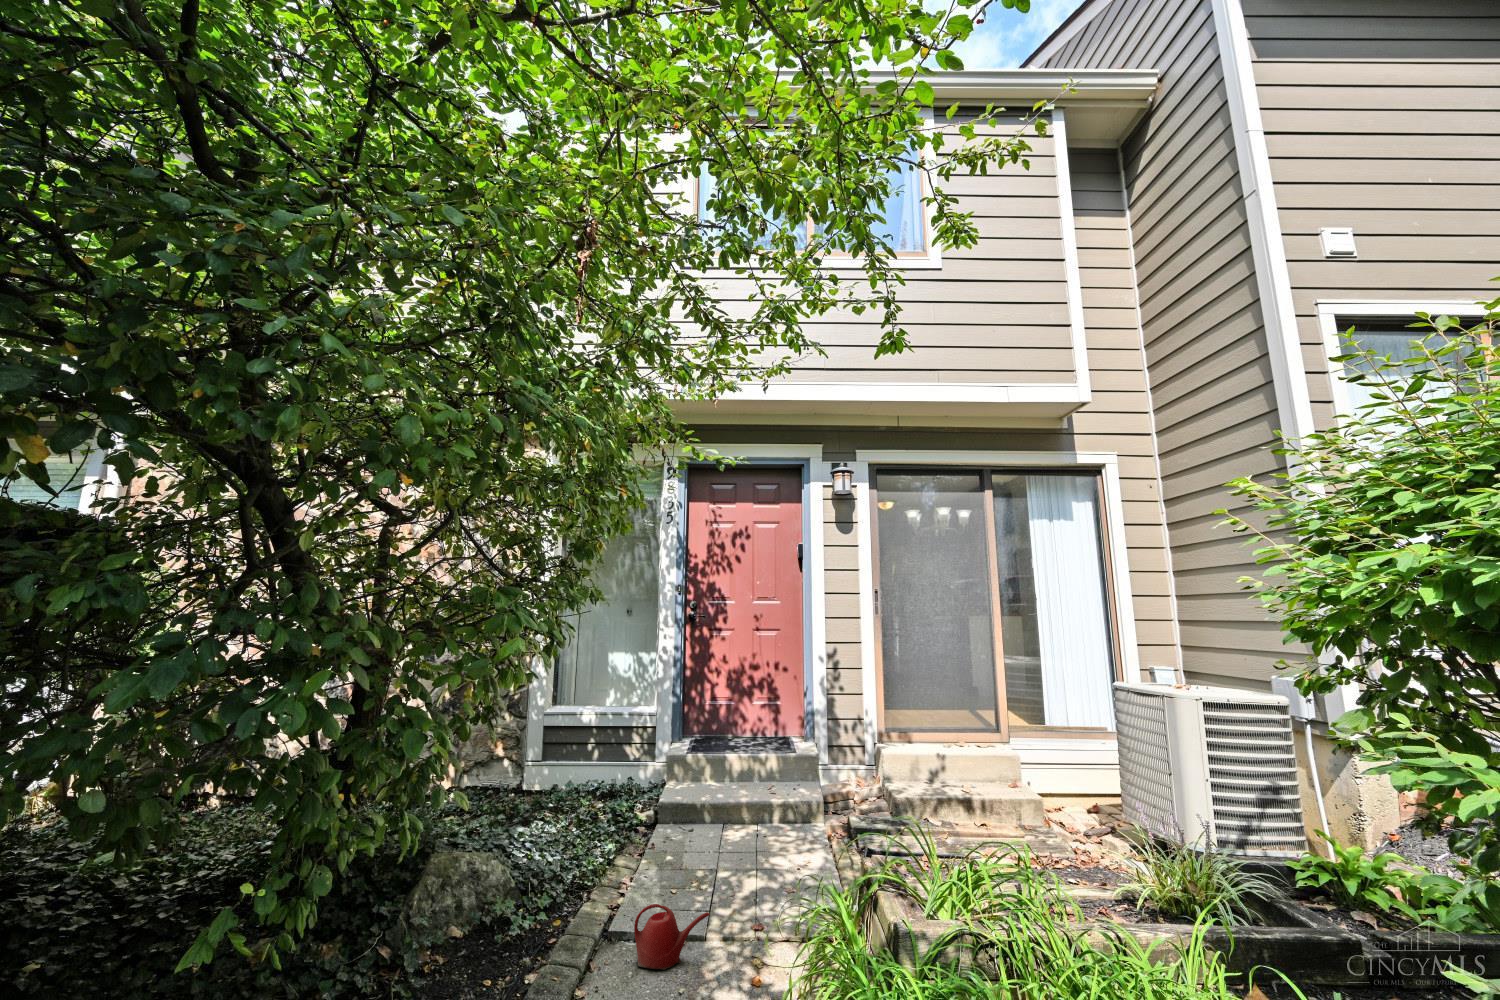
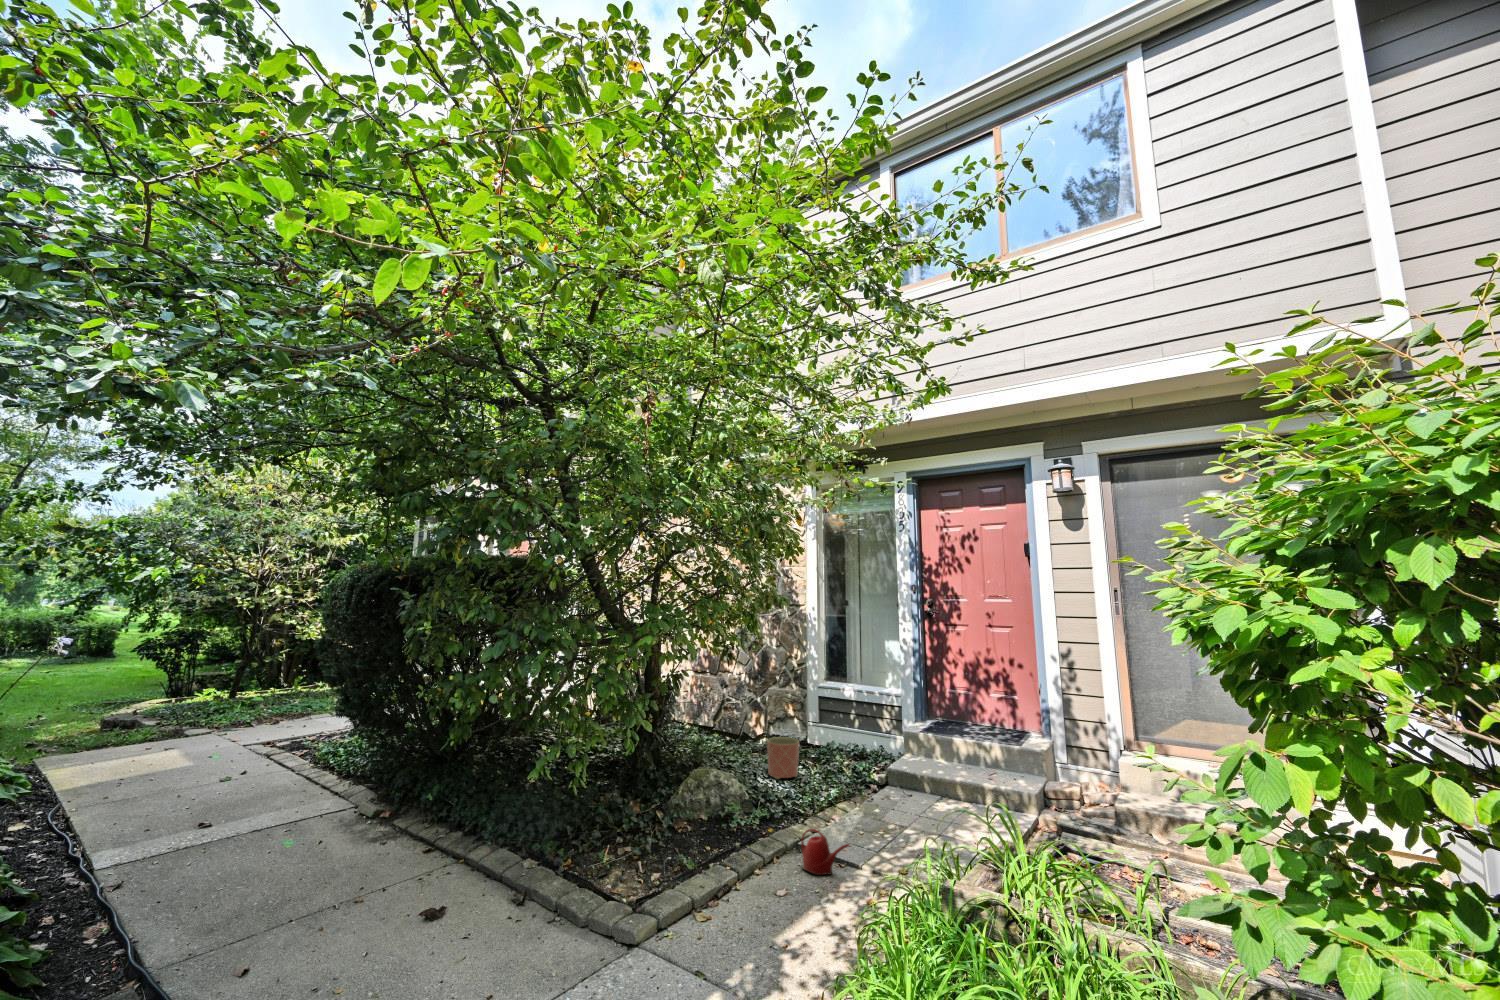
planter: none [505,784,553,845] -> present [767,737,799,779]

